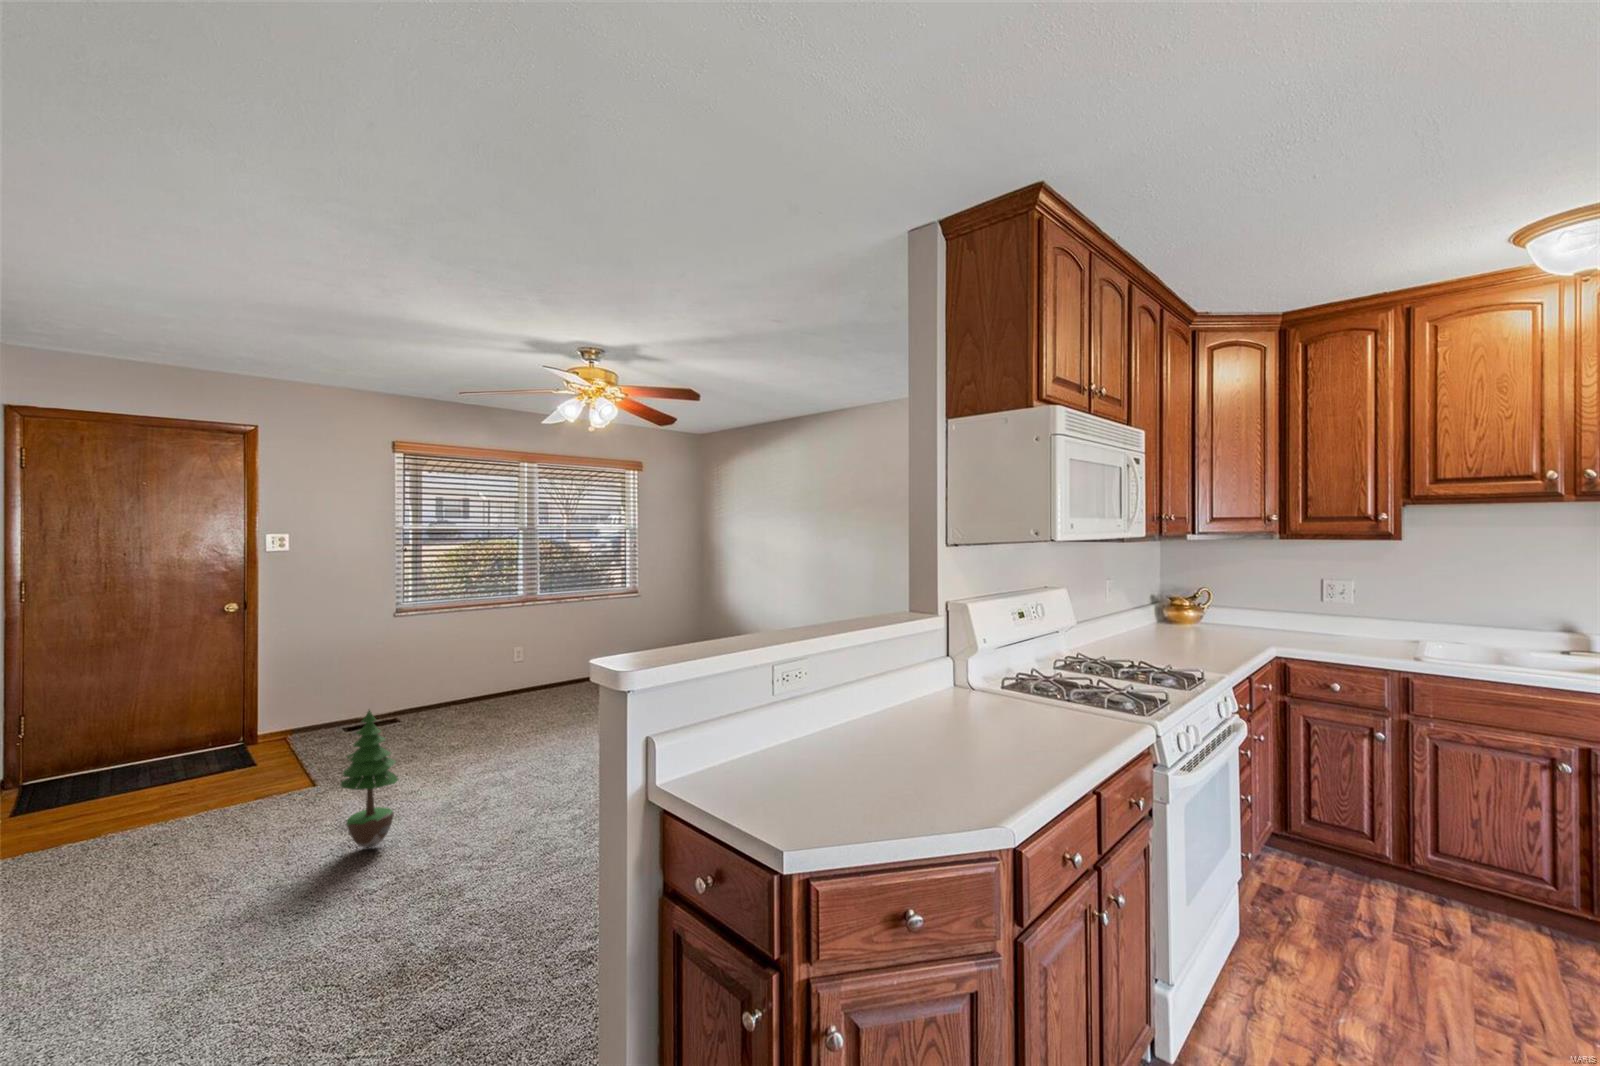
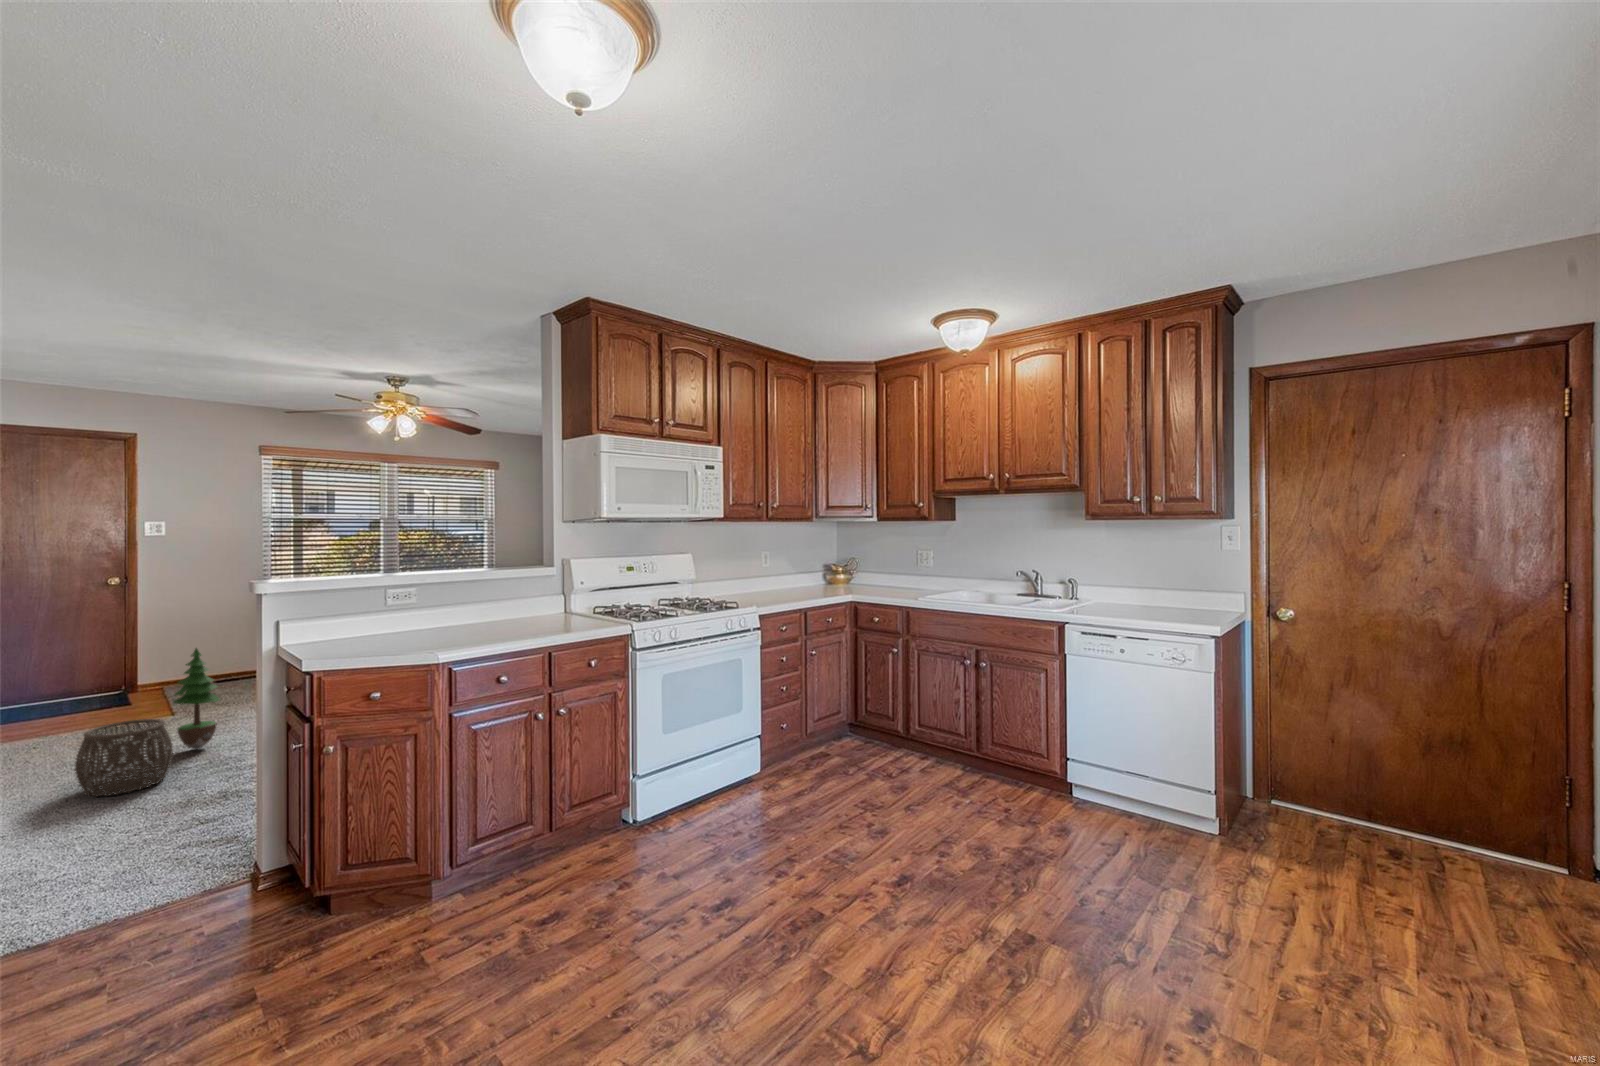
woven basket: none [234,821,360,948] -> present [75,719,173,797]

